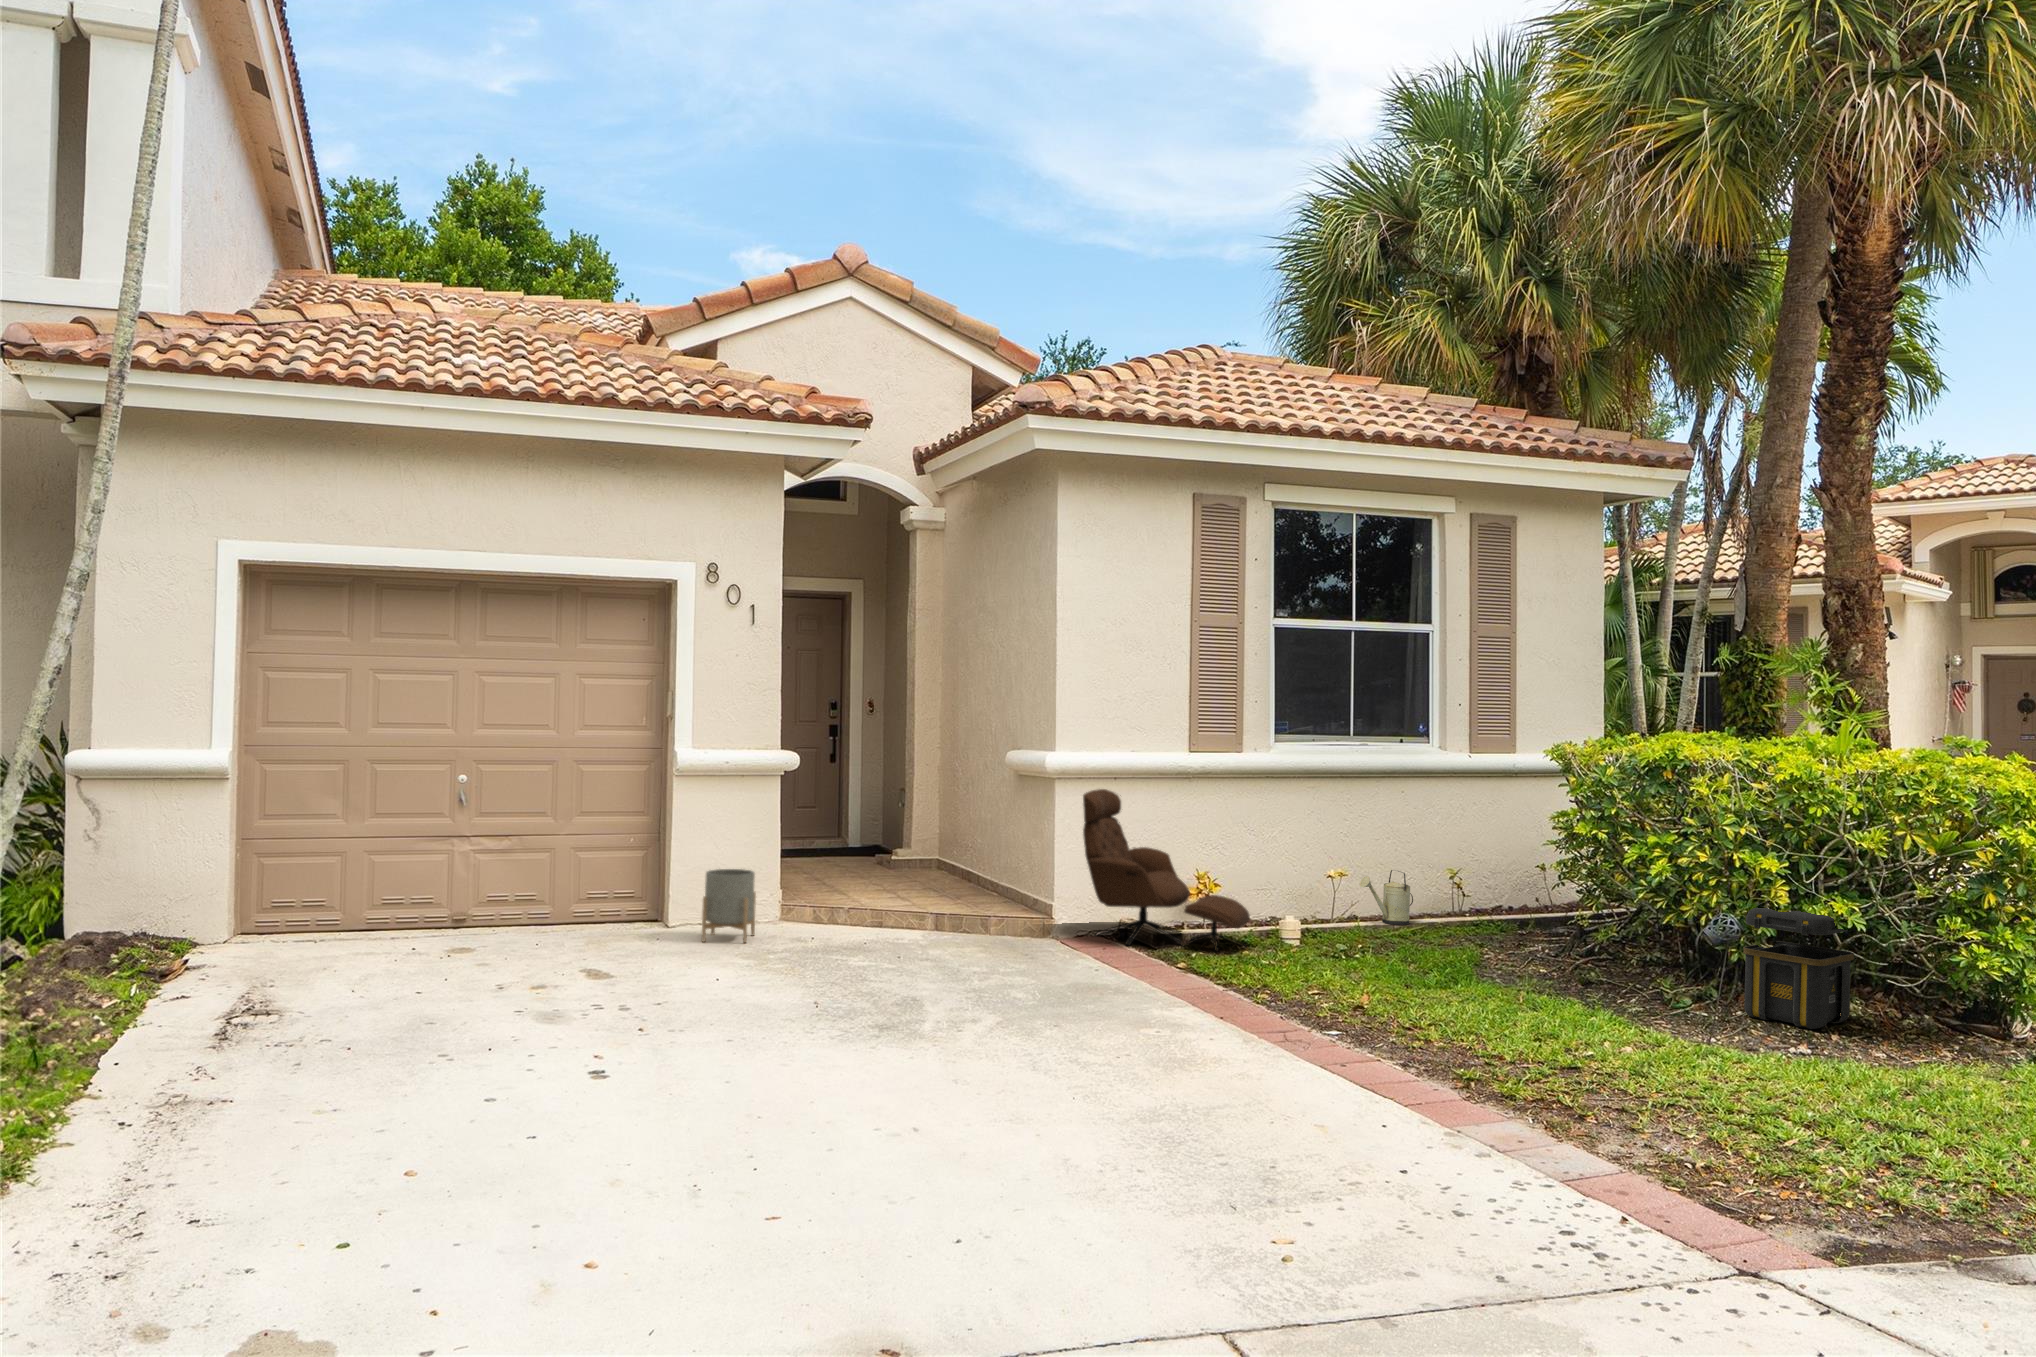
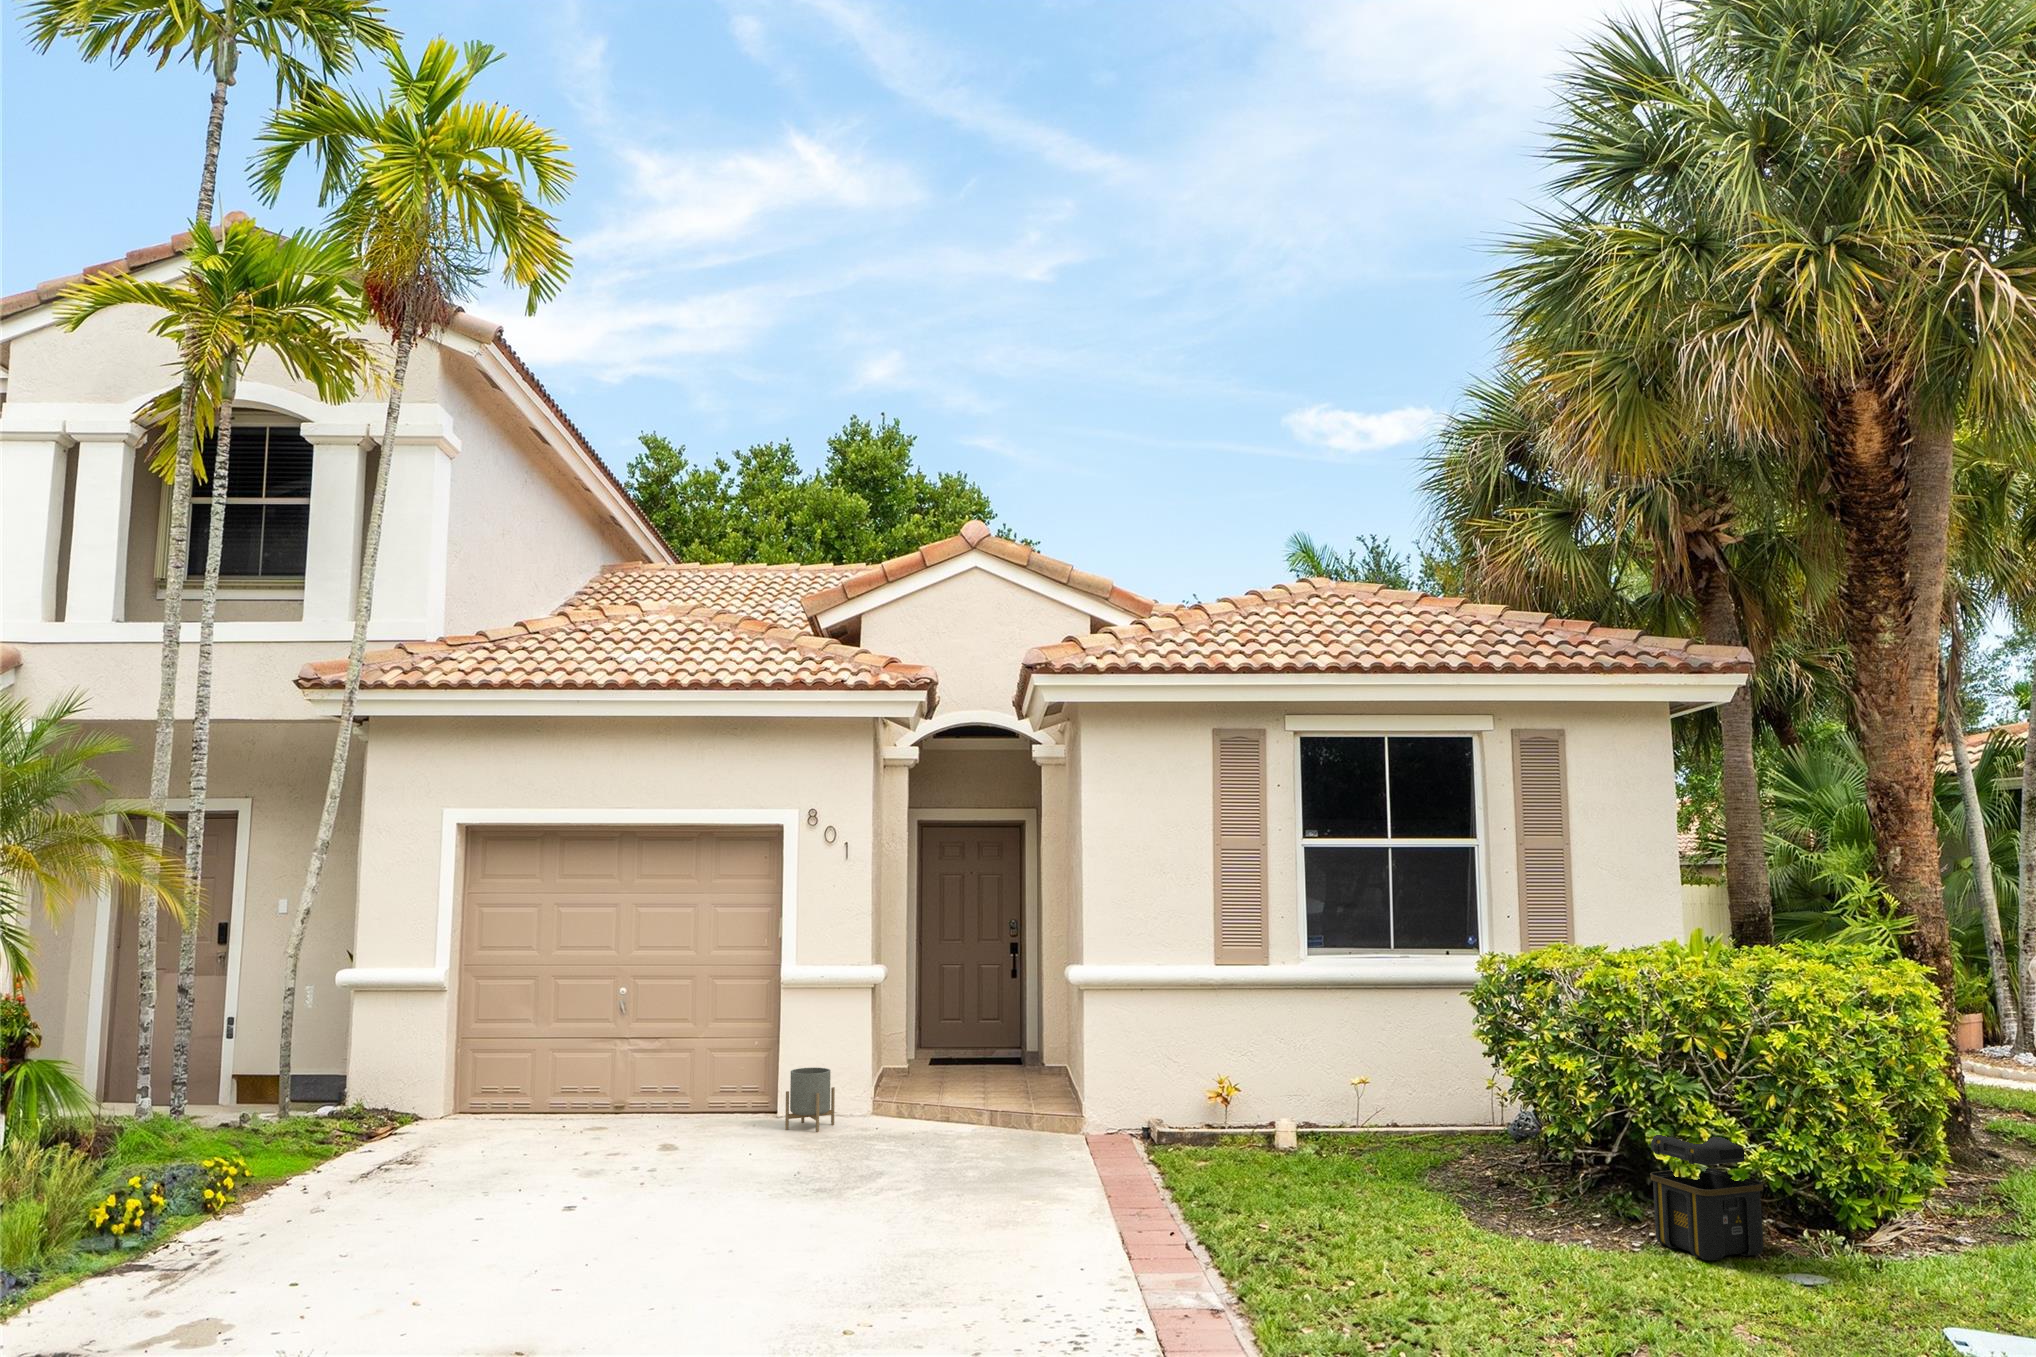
lounge chair: present [1083,789,1250,951] -> none [1106,1000,1258,1153]
watering can: present [1360,870,1413,925] -> none [1401,1077,1461,1132]

